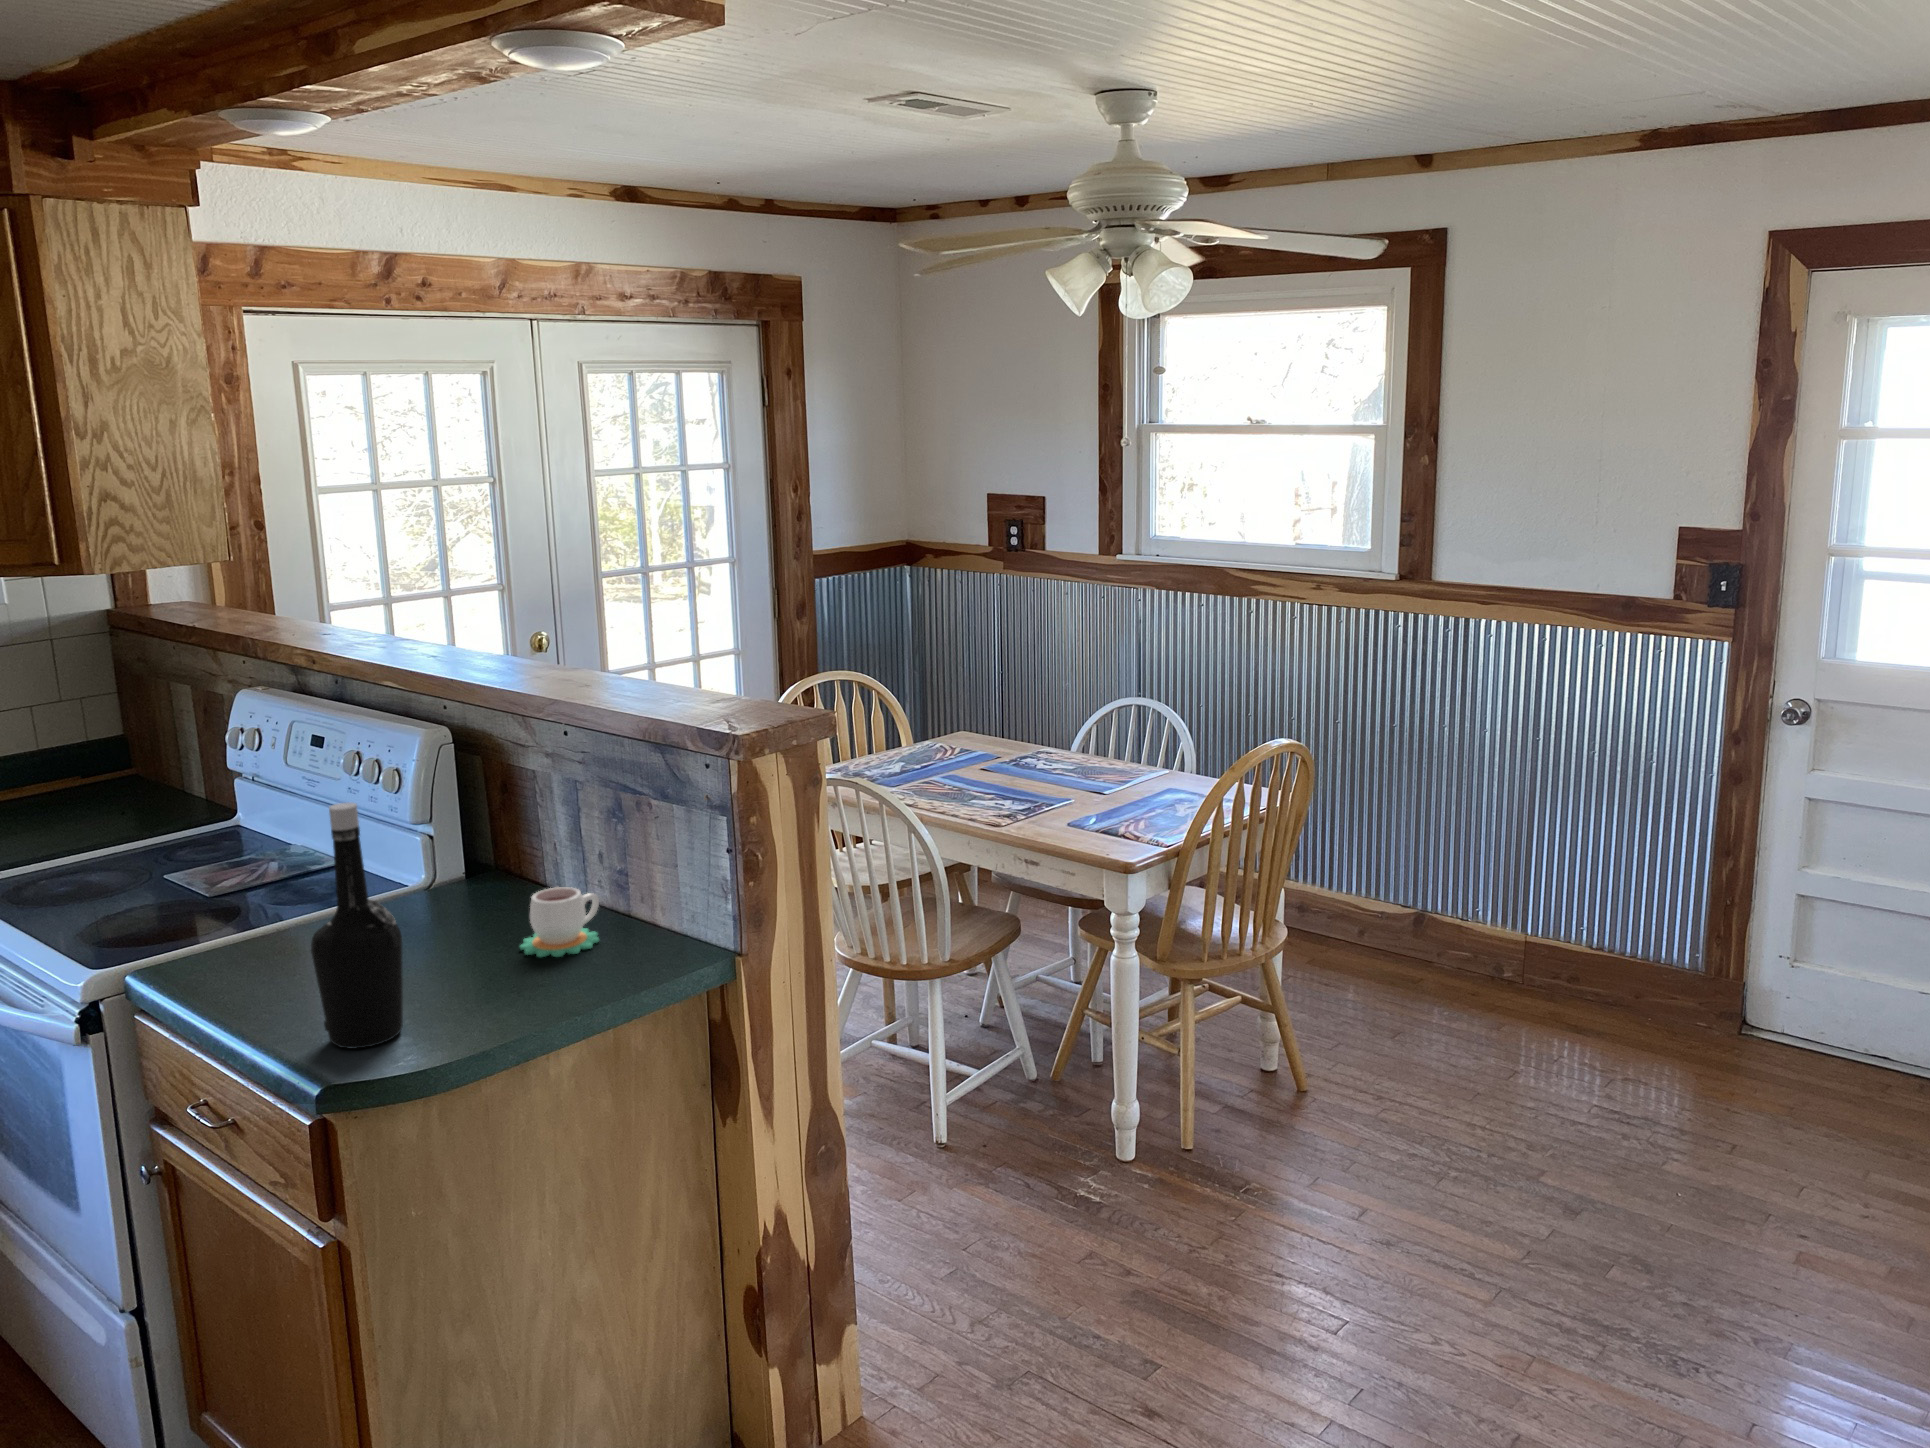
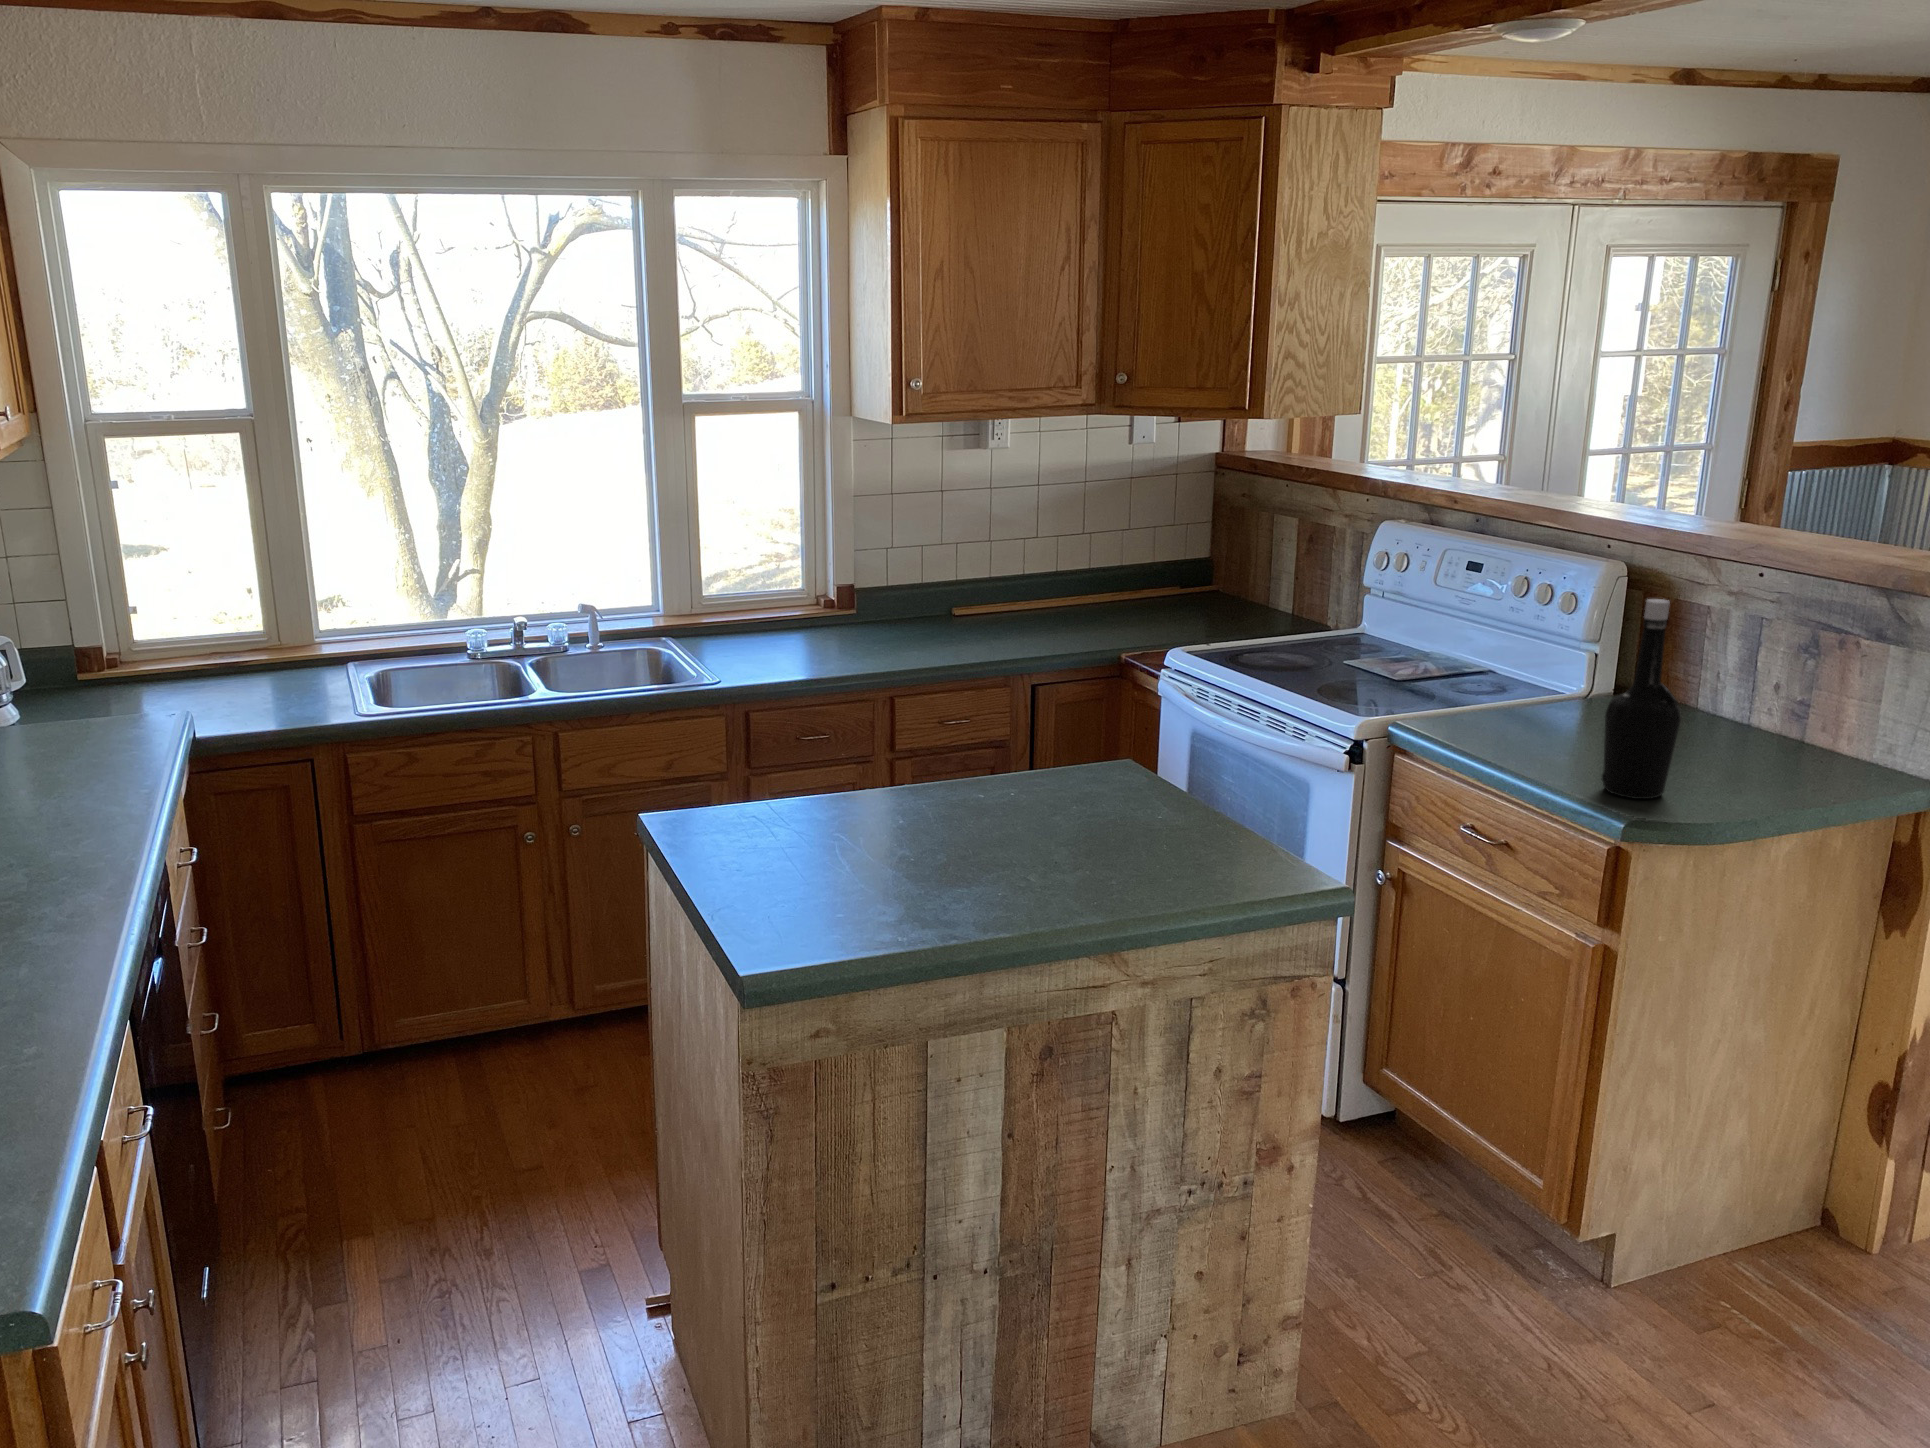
mug: present [520,887,599,957] -> none [1713,705,1790,763]

